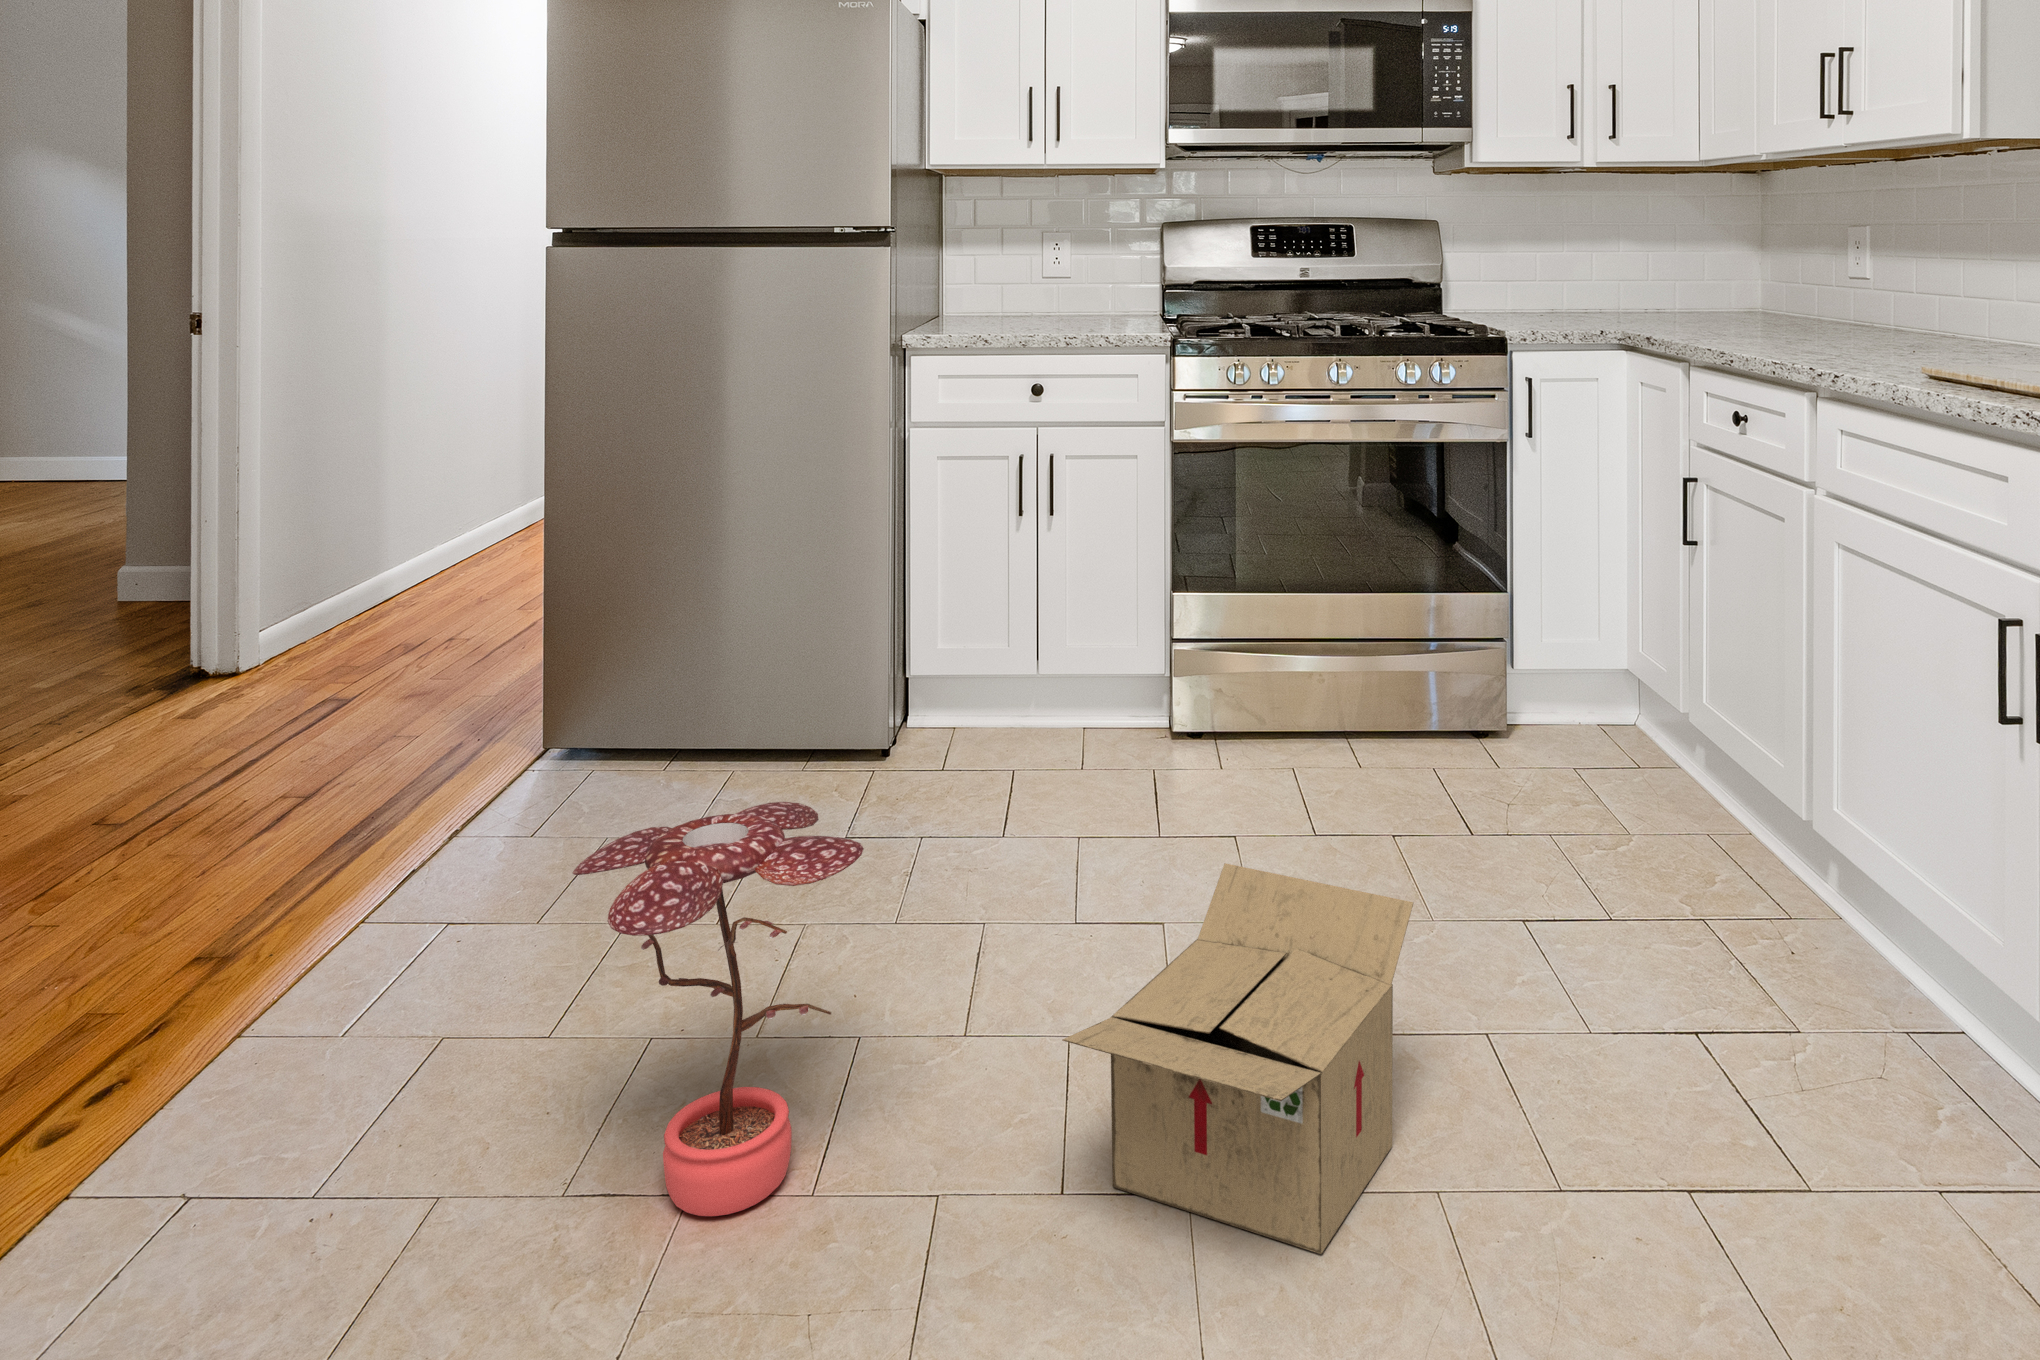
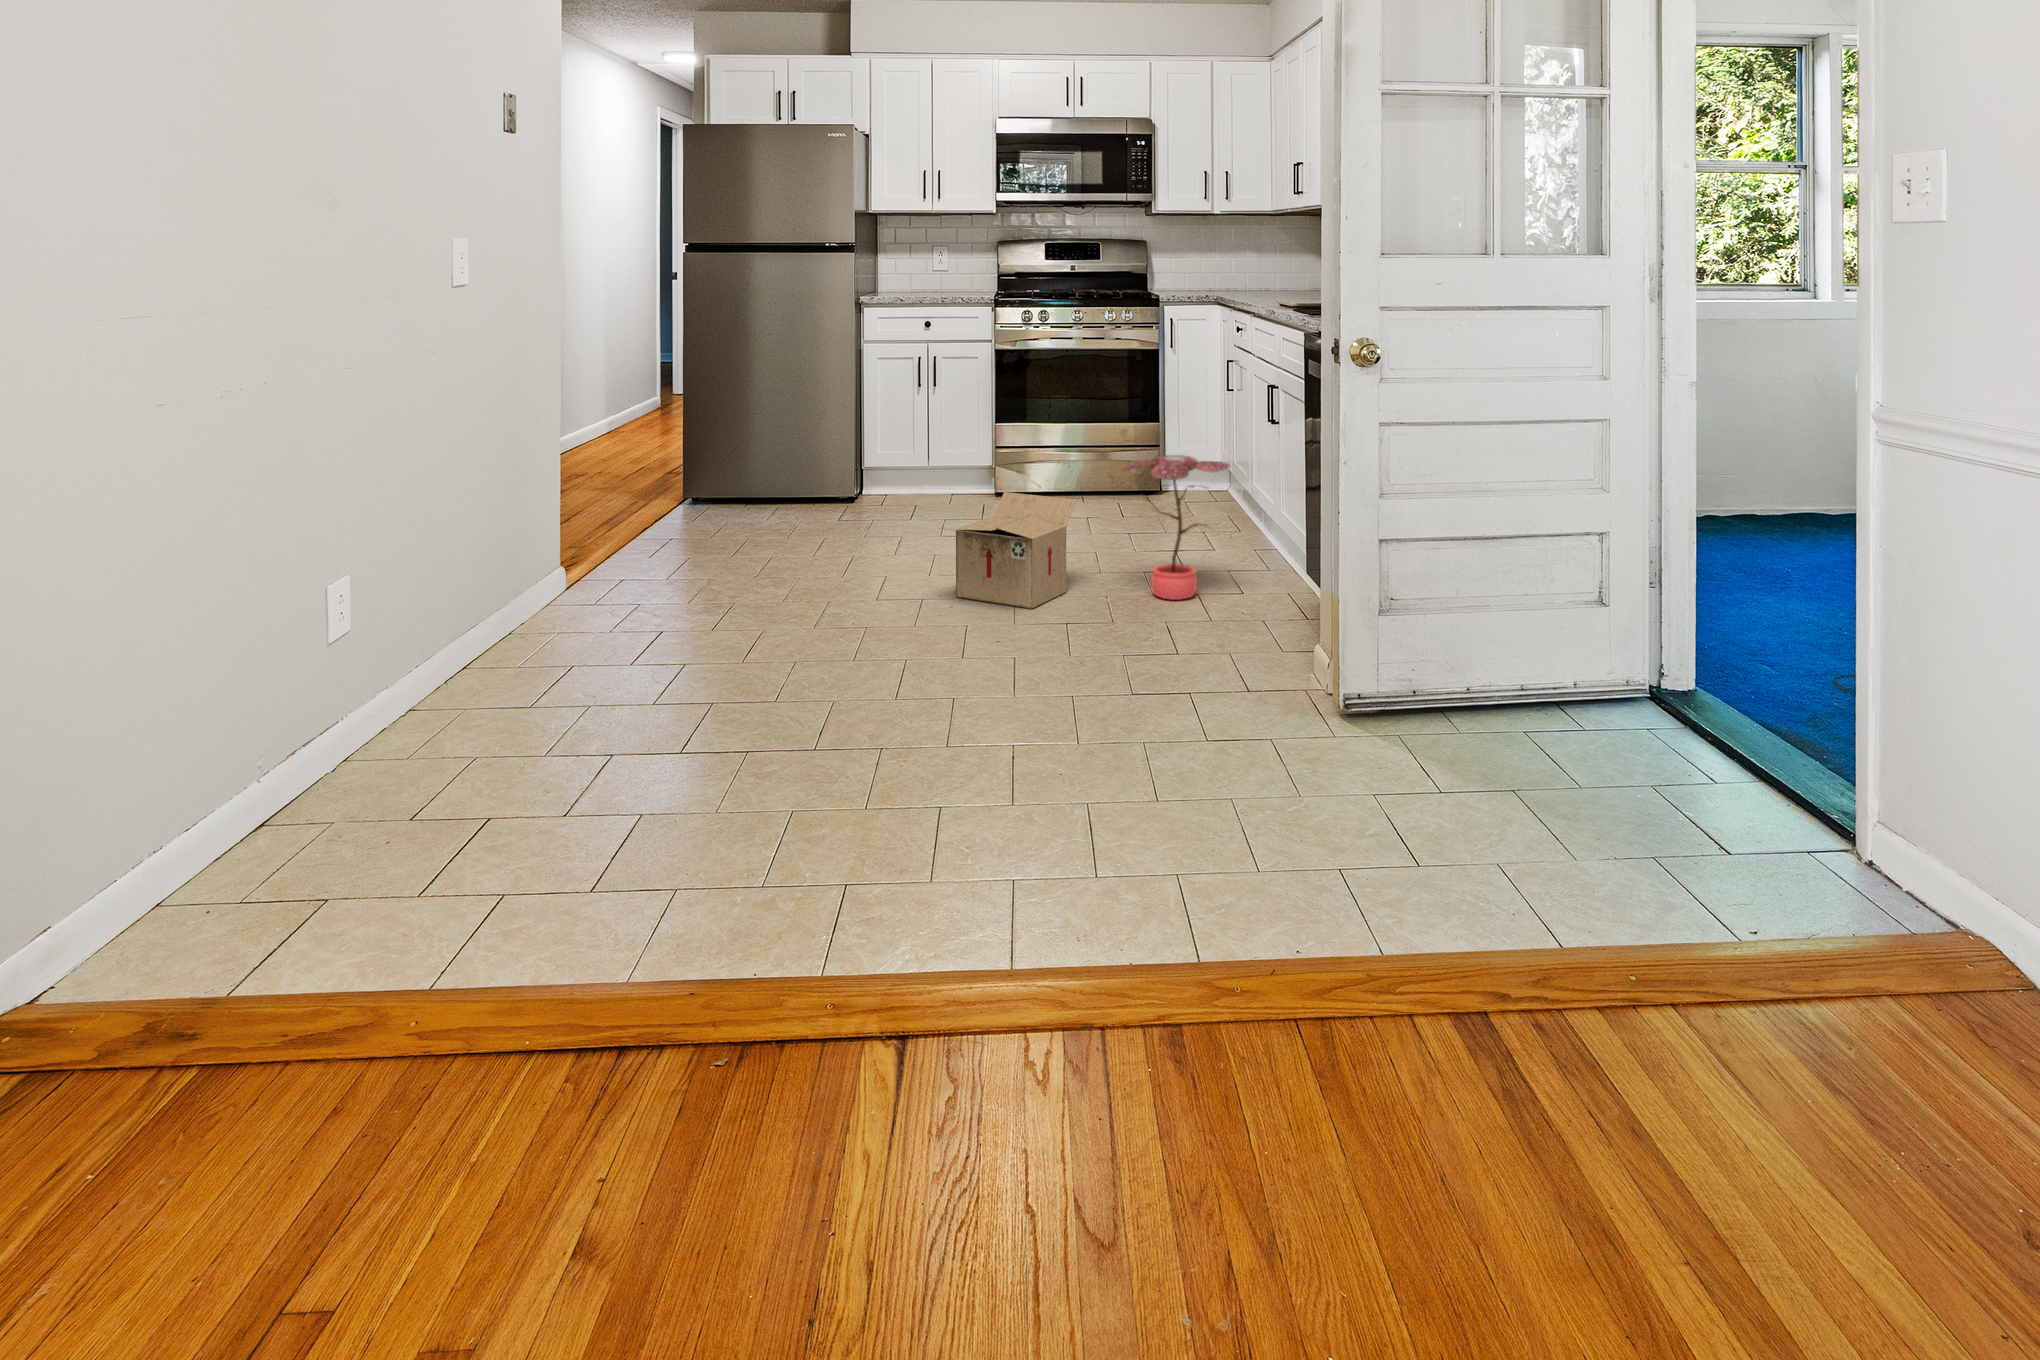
potted plant: present [573,802,864,1216] -> present [1122,455,1229,600]

